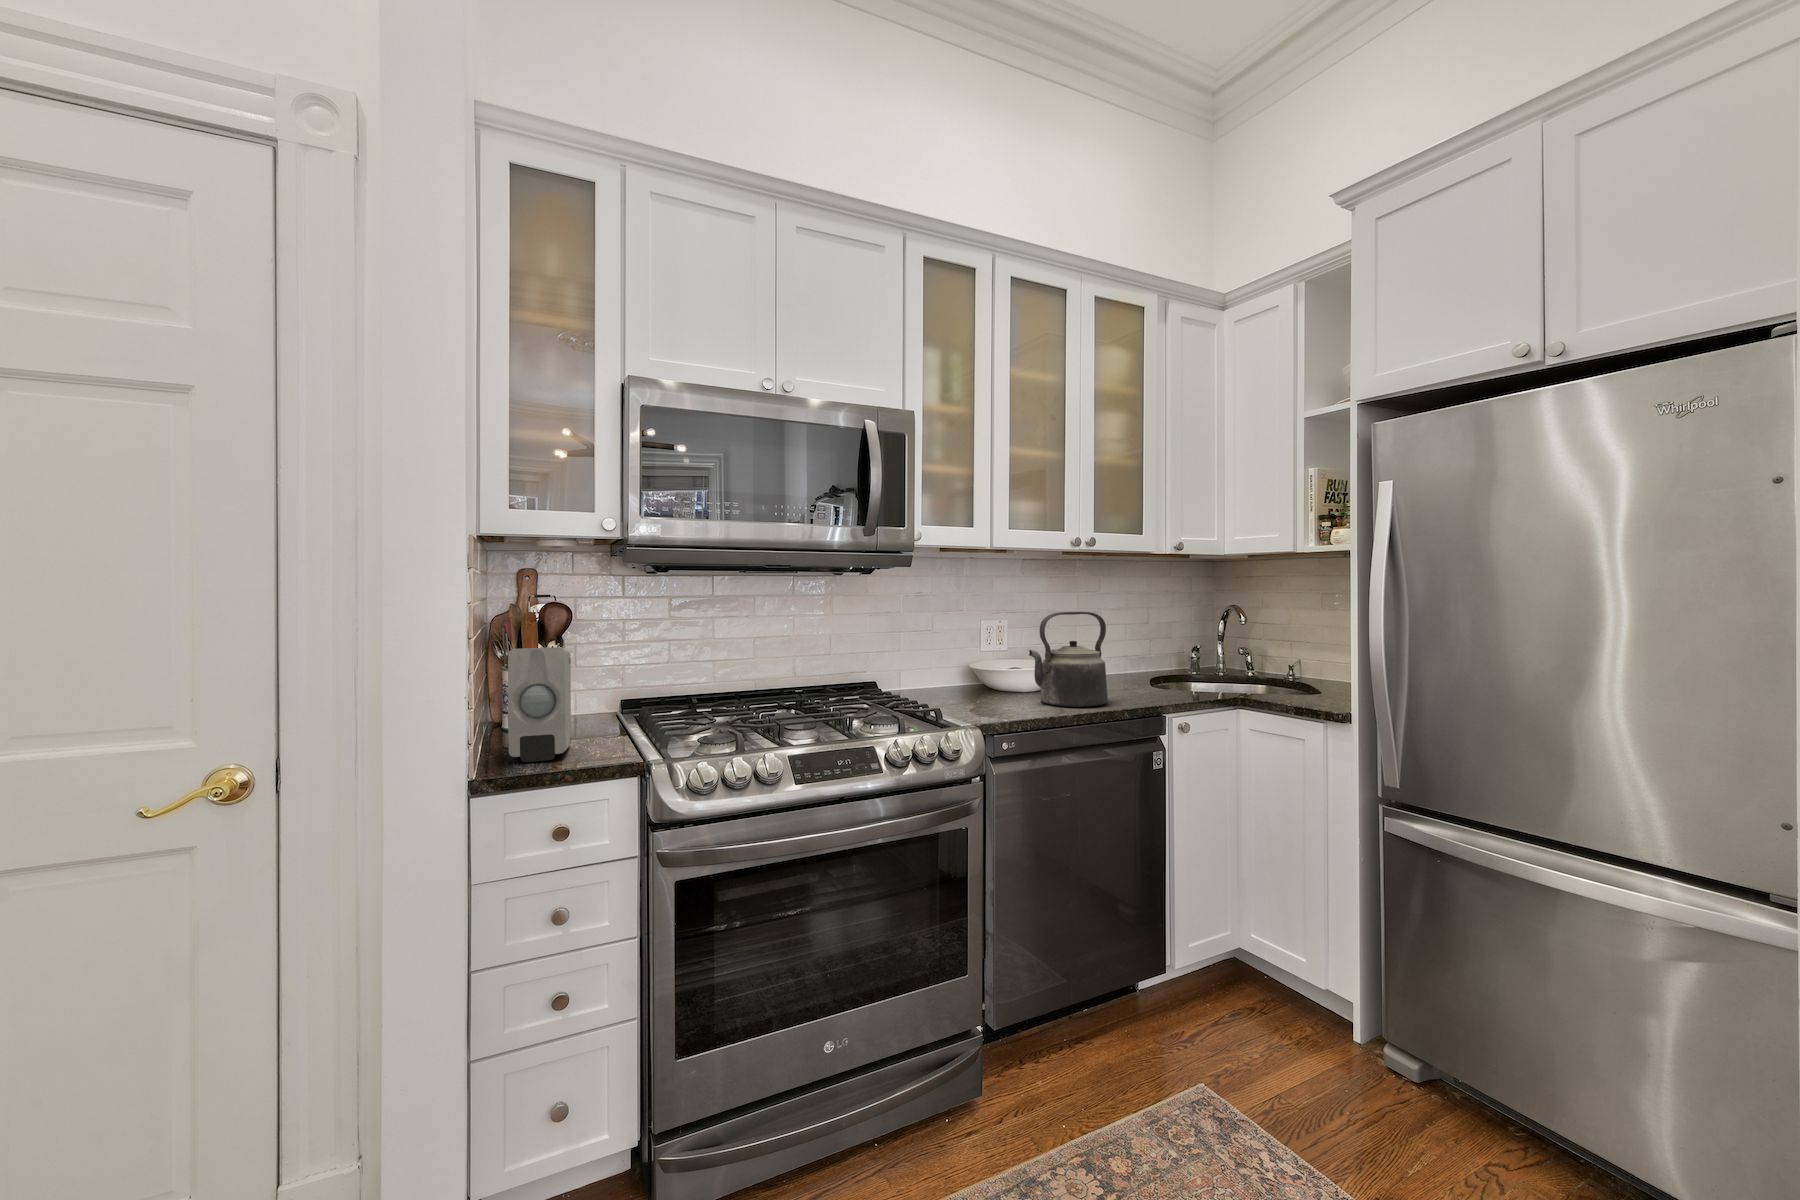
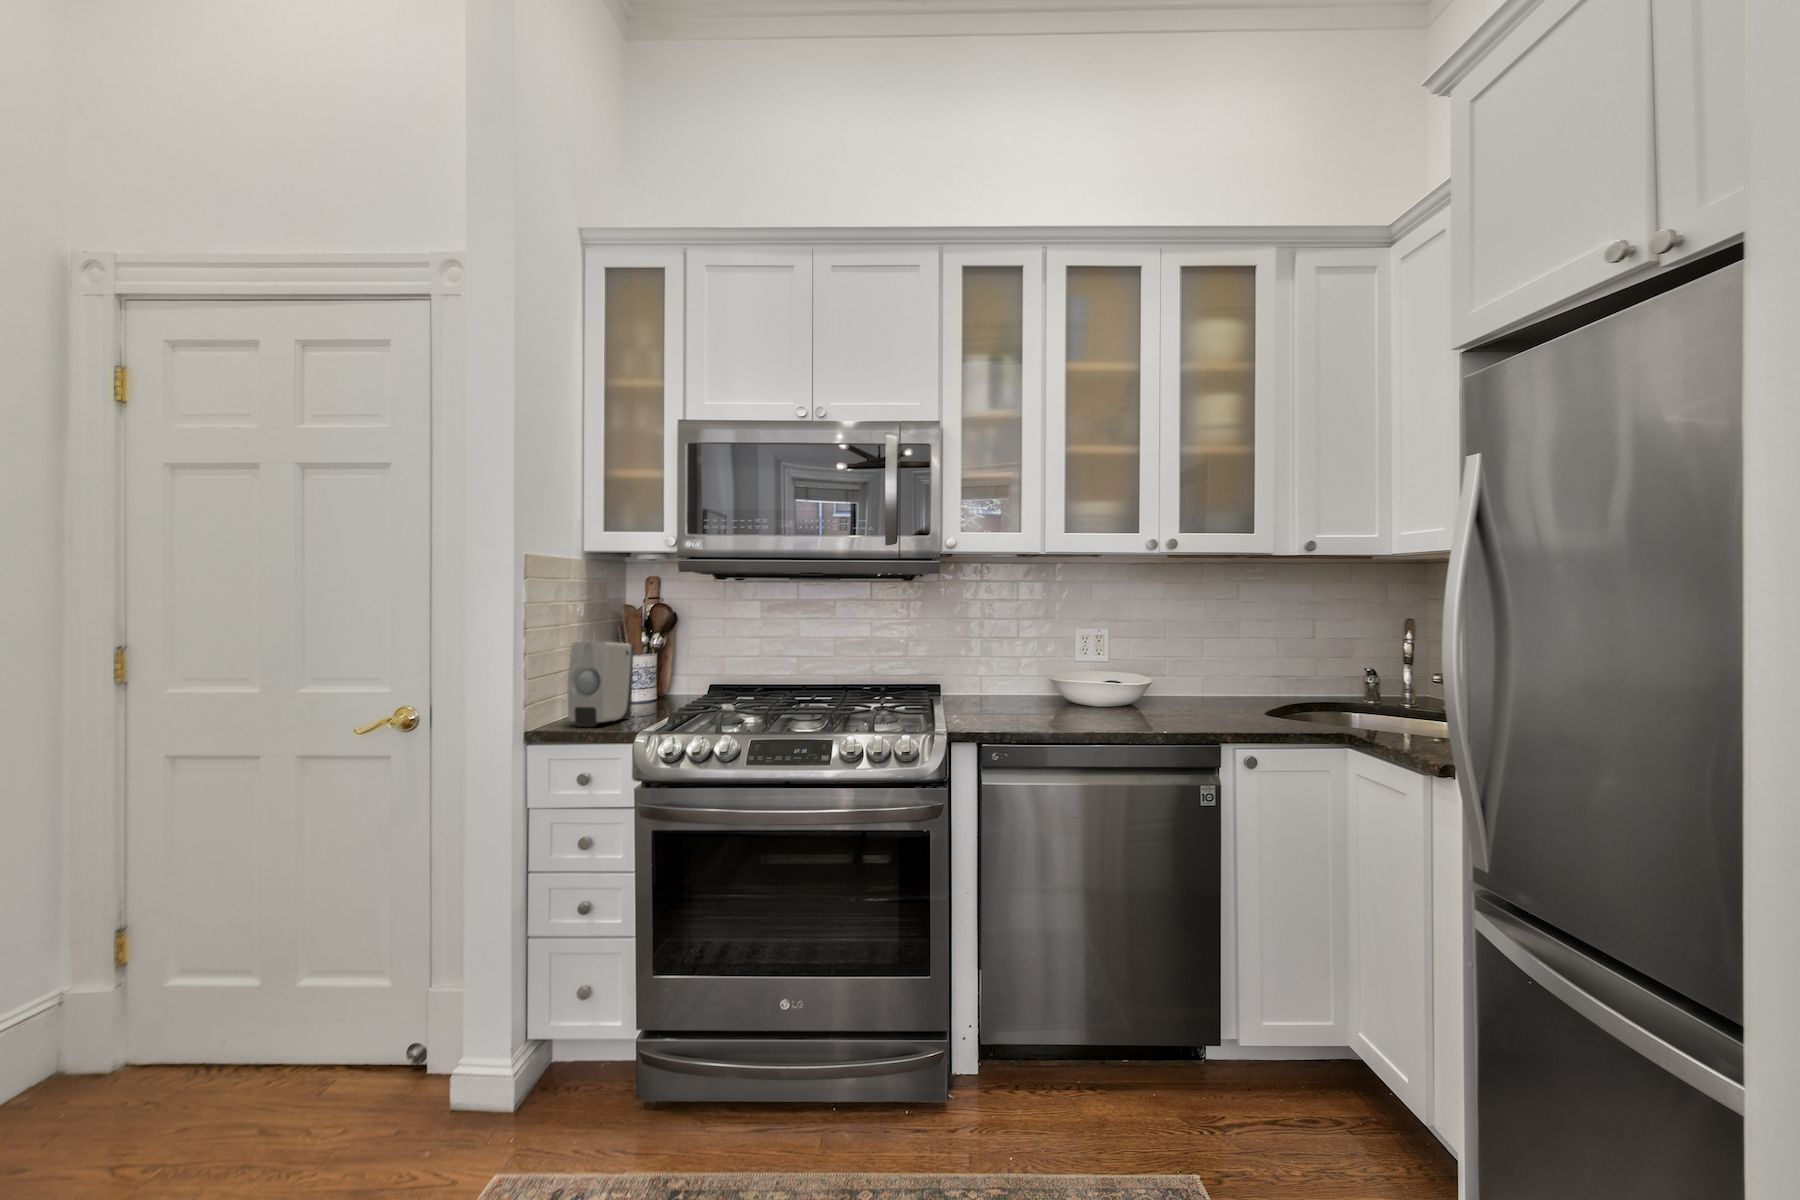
kettle: present [1029,612,1108,707] -> none [1067,621,1164,724]

